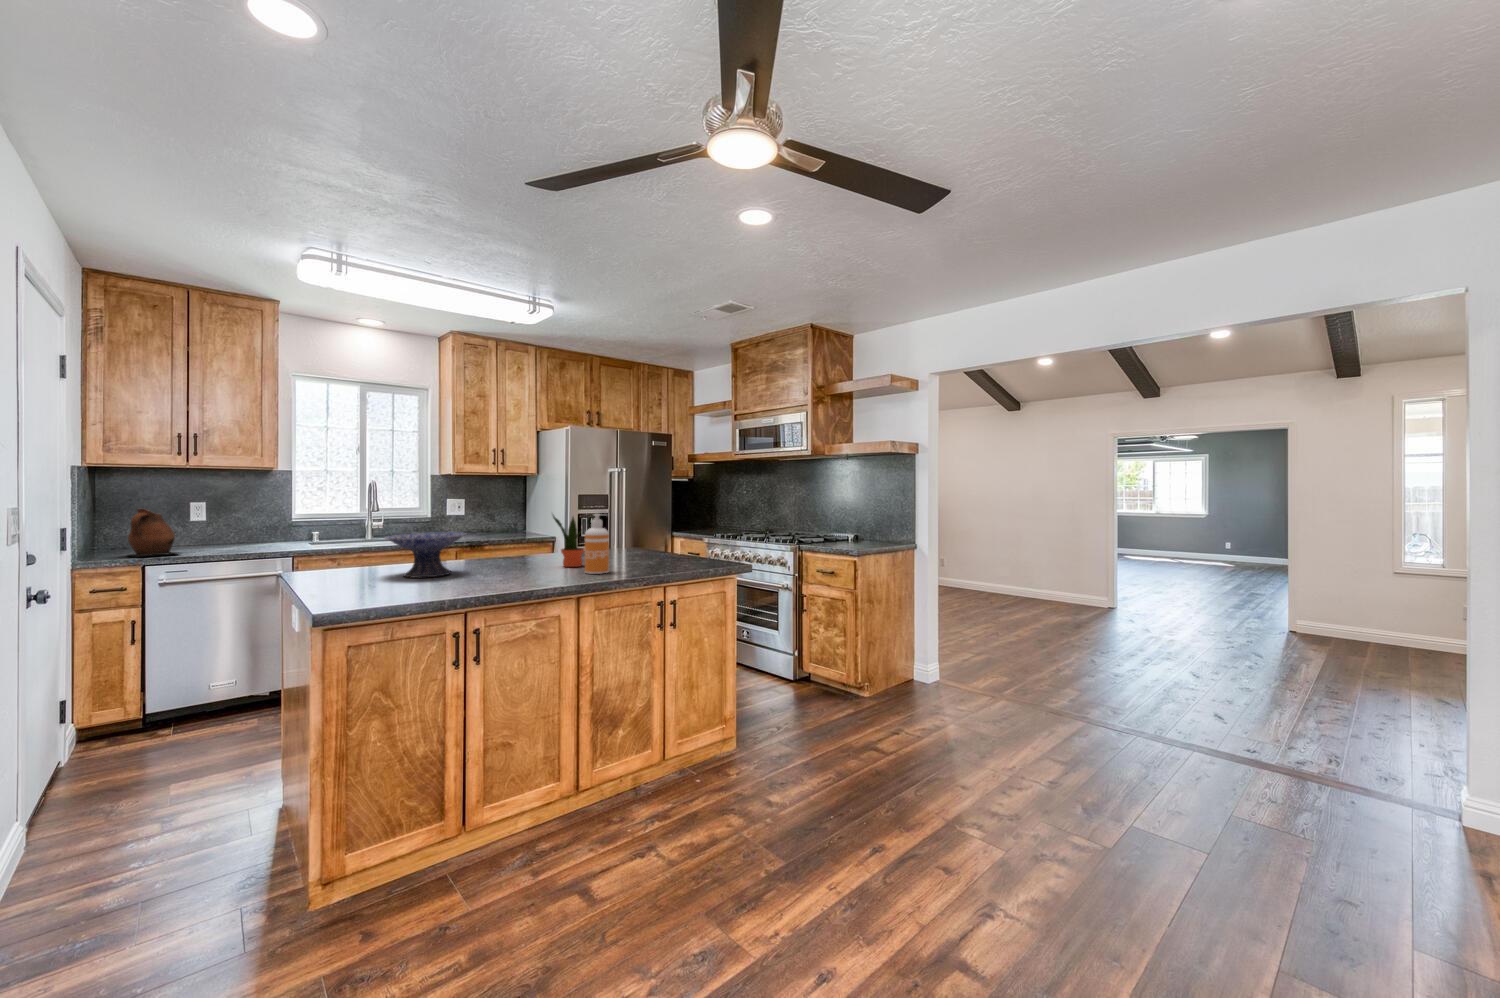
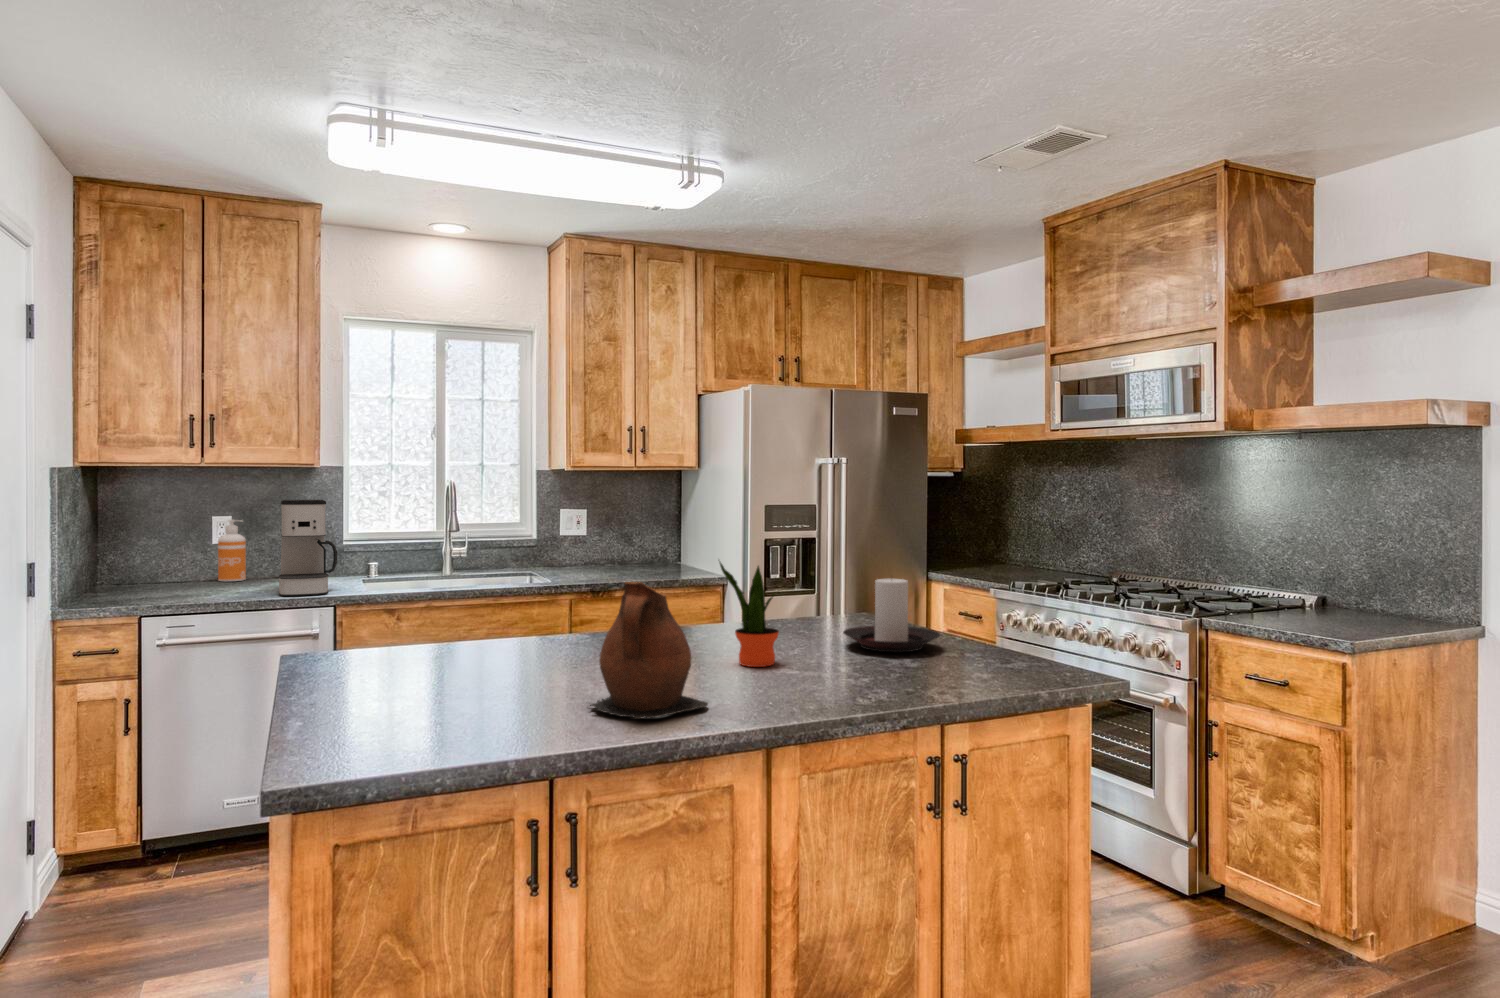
coffee maker: none [250,490,294,551] -> present [278,500,338,596]
ceramic pitcher: present [128,509,179,556] -> present [590,582,708,719]
soap dispenser: present [585,514,609,574] -> present [218,520,246,581]
candle holder: none [619,522,669,560] -> present [843,579,940,652]
decorative bowl: present [385,532,466,578] -> none [428,594,569,683]

